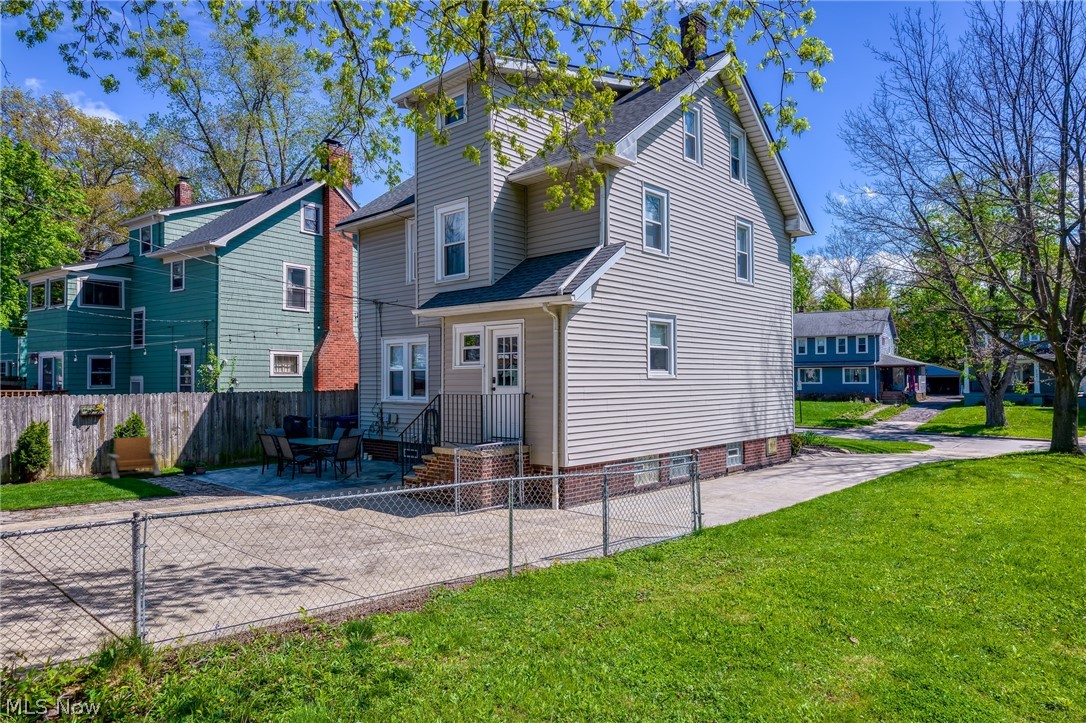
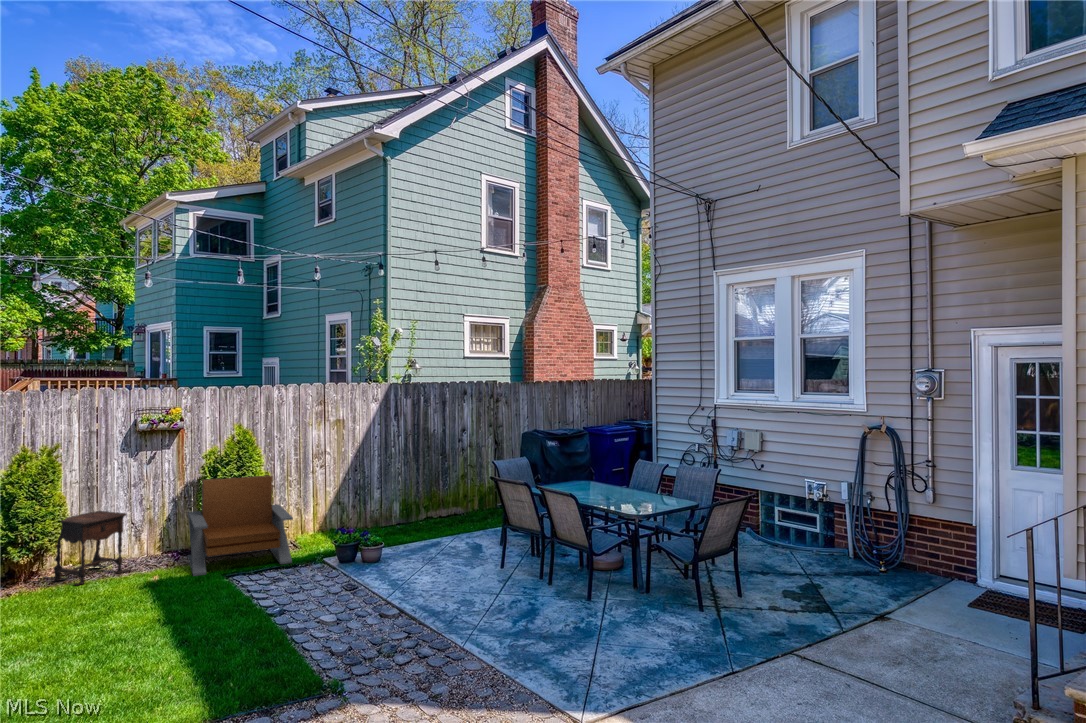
side table: none [44,452,82,482] -> present [52,511,129,585]

